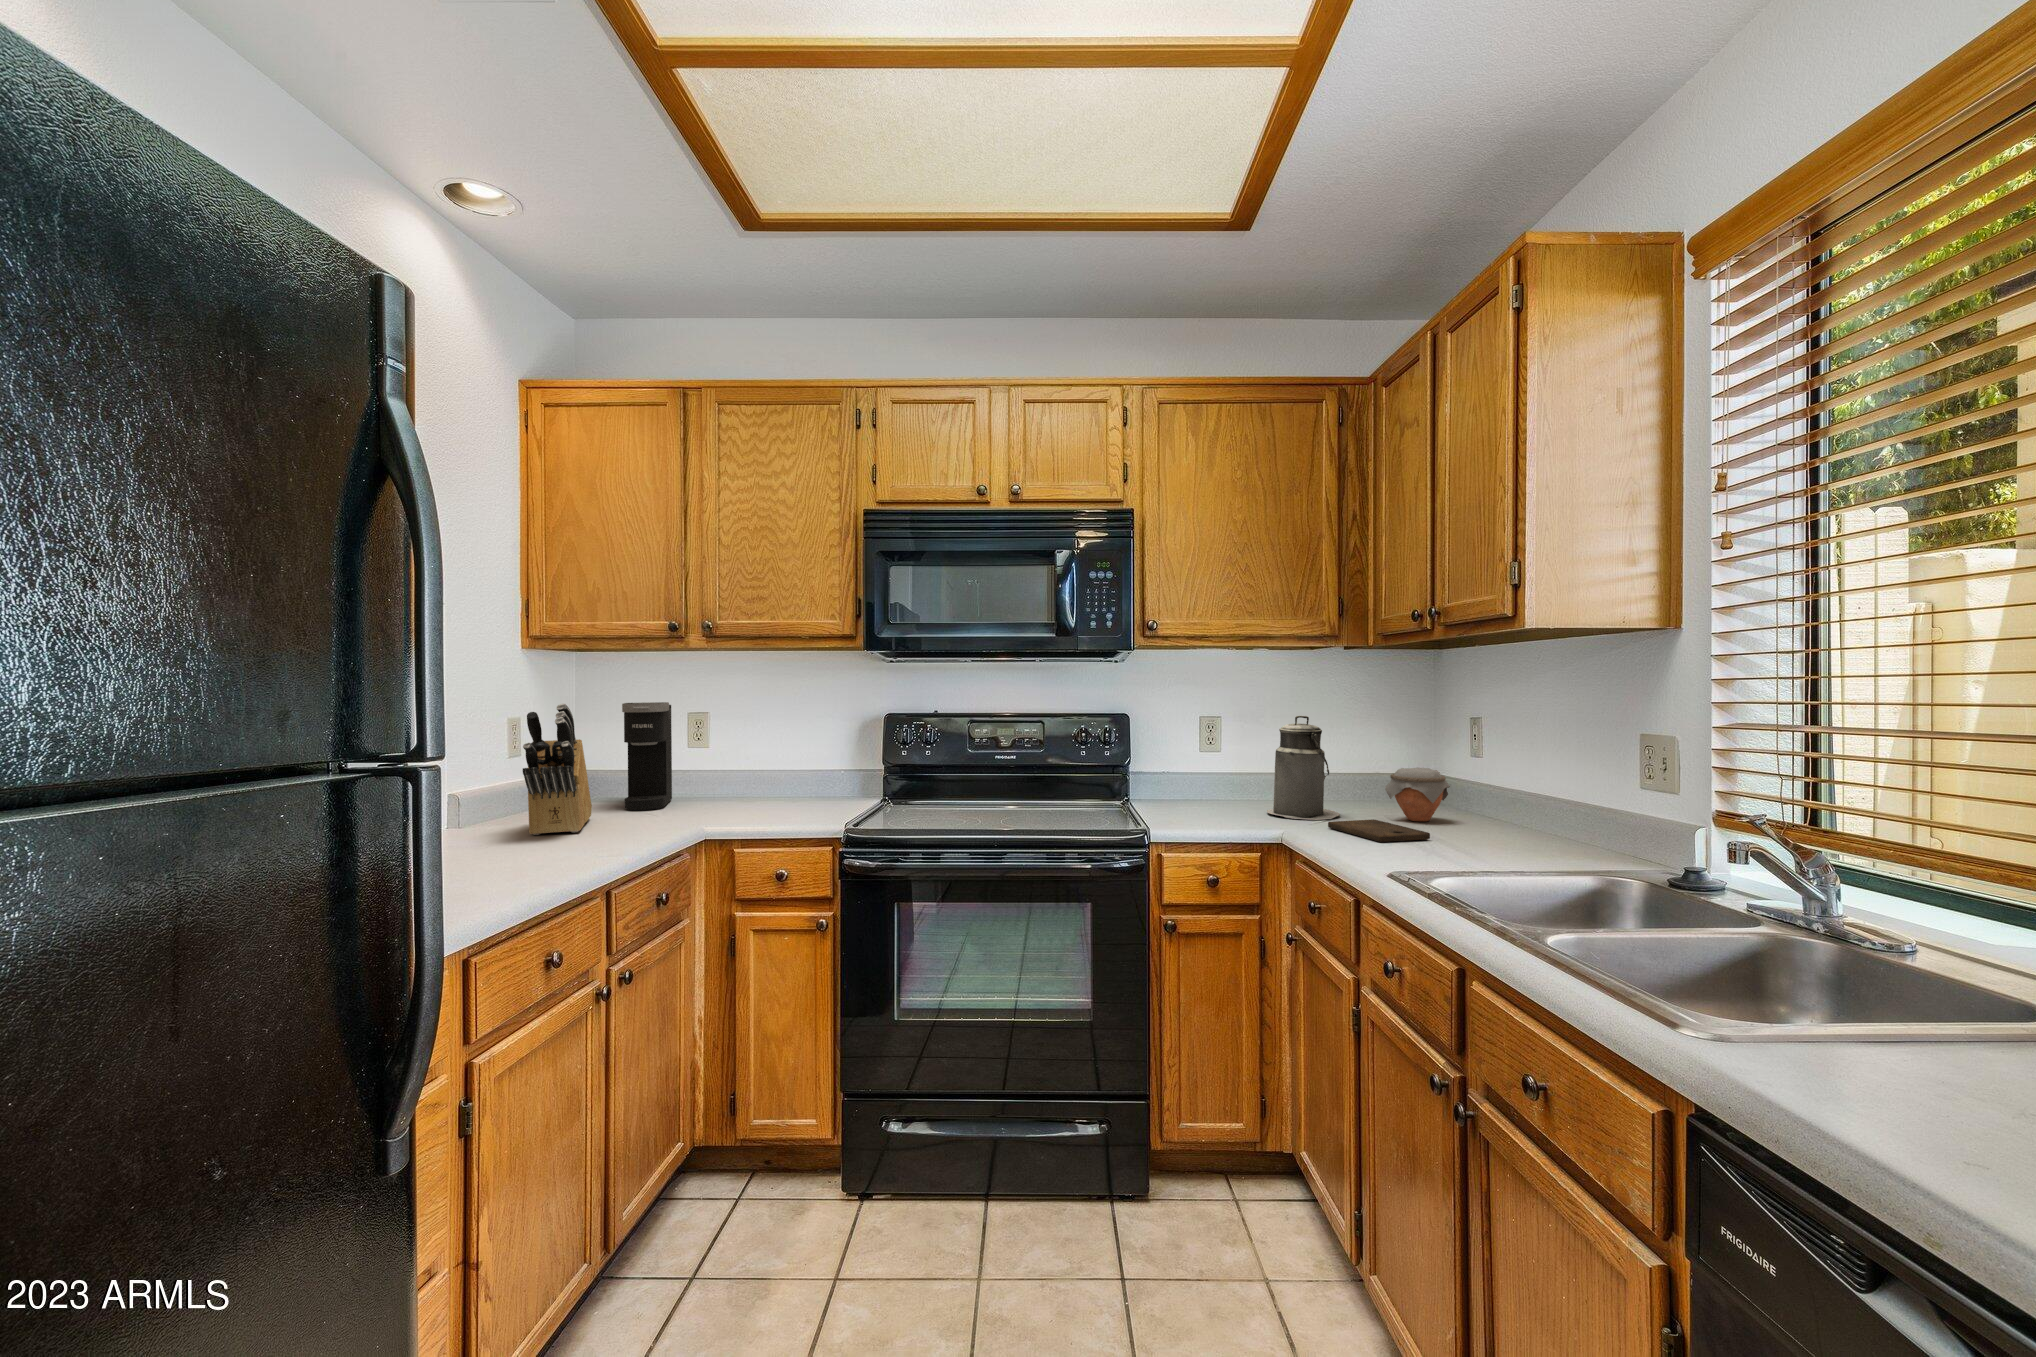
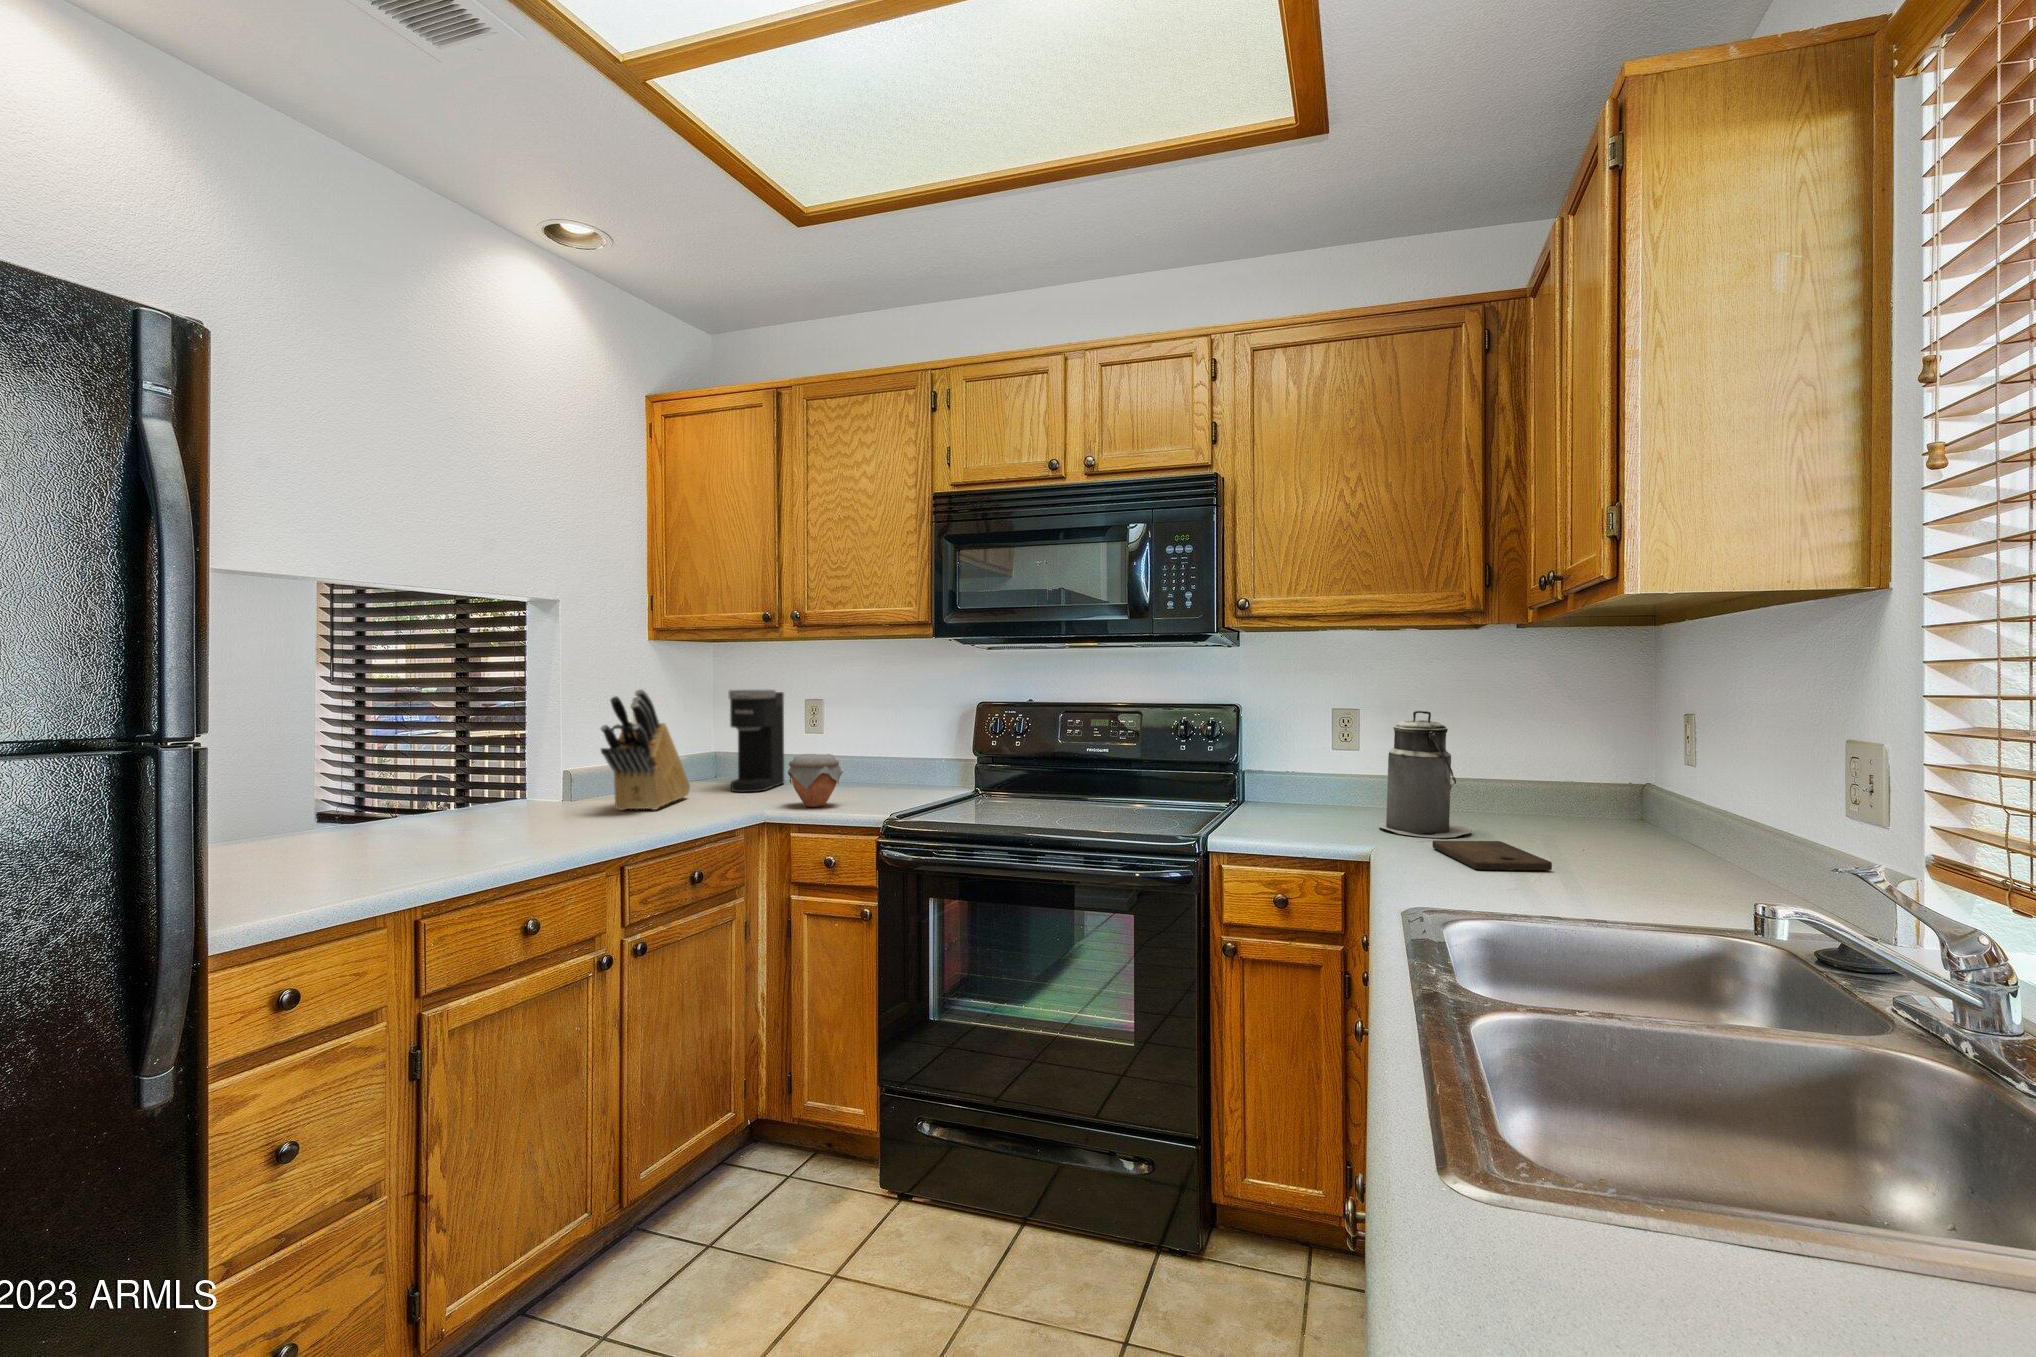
jar: present [1385,768,1450,822] -> present [788,754,843,807]

